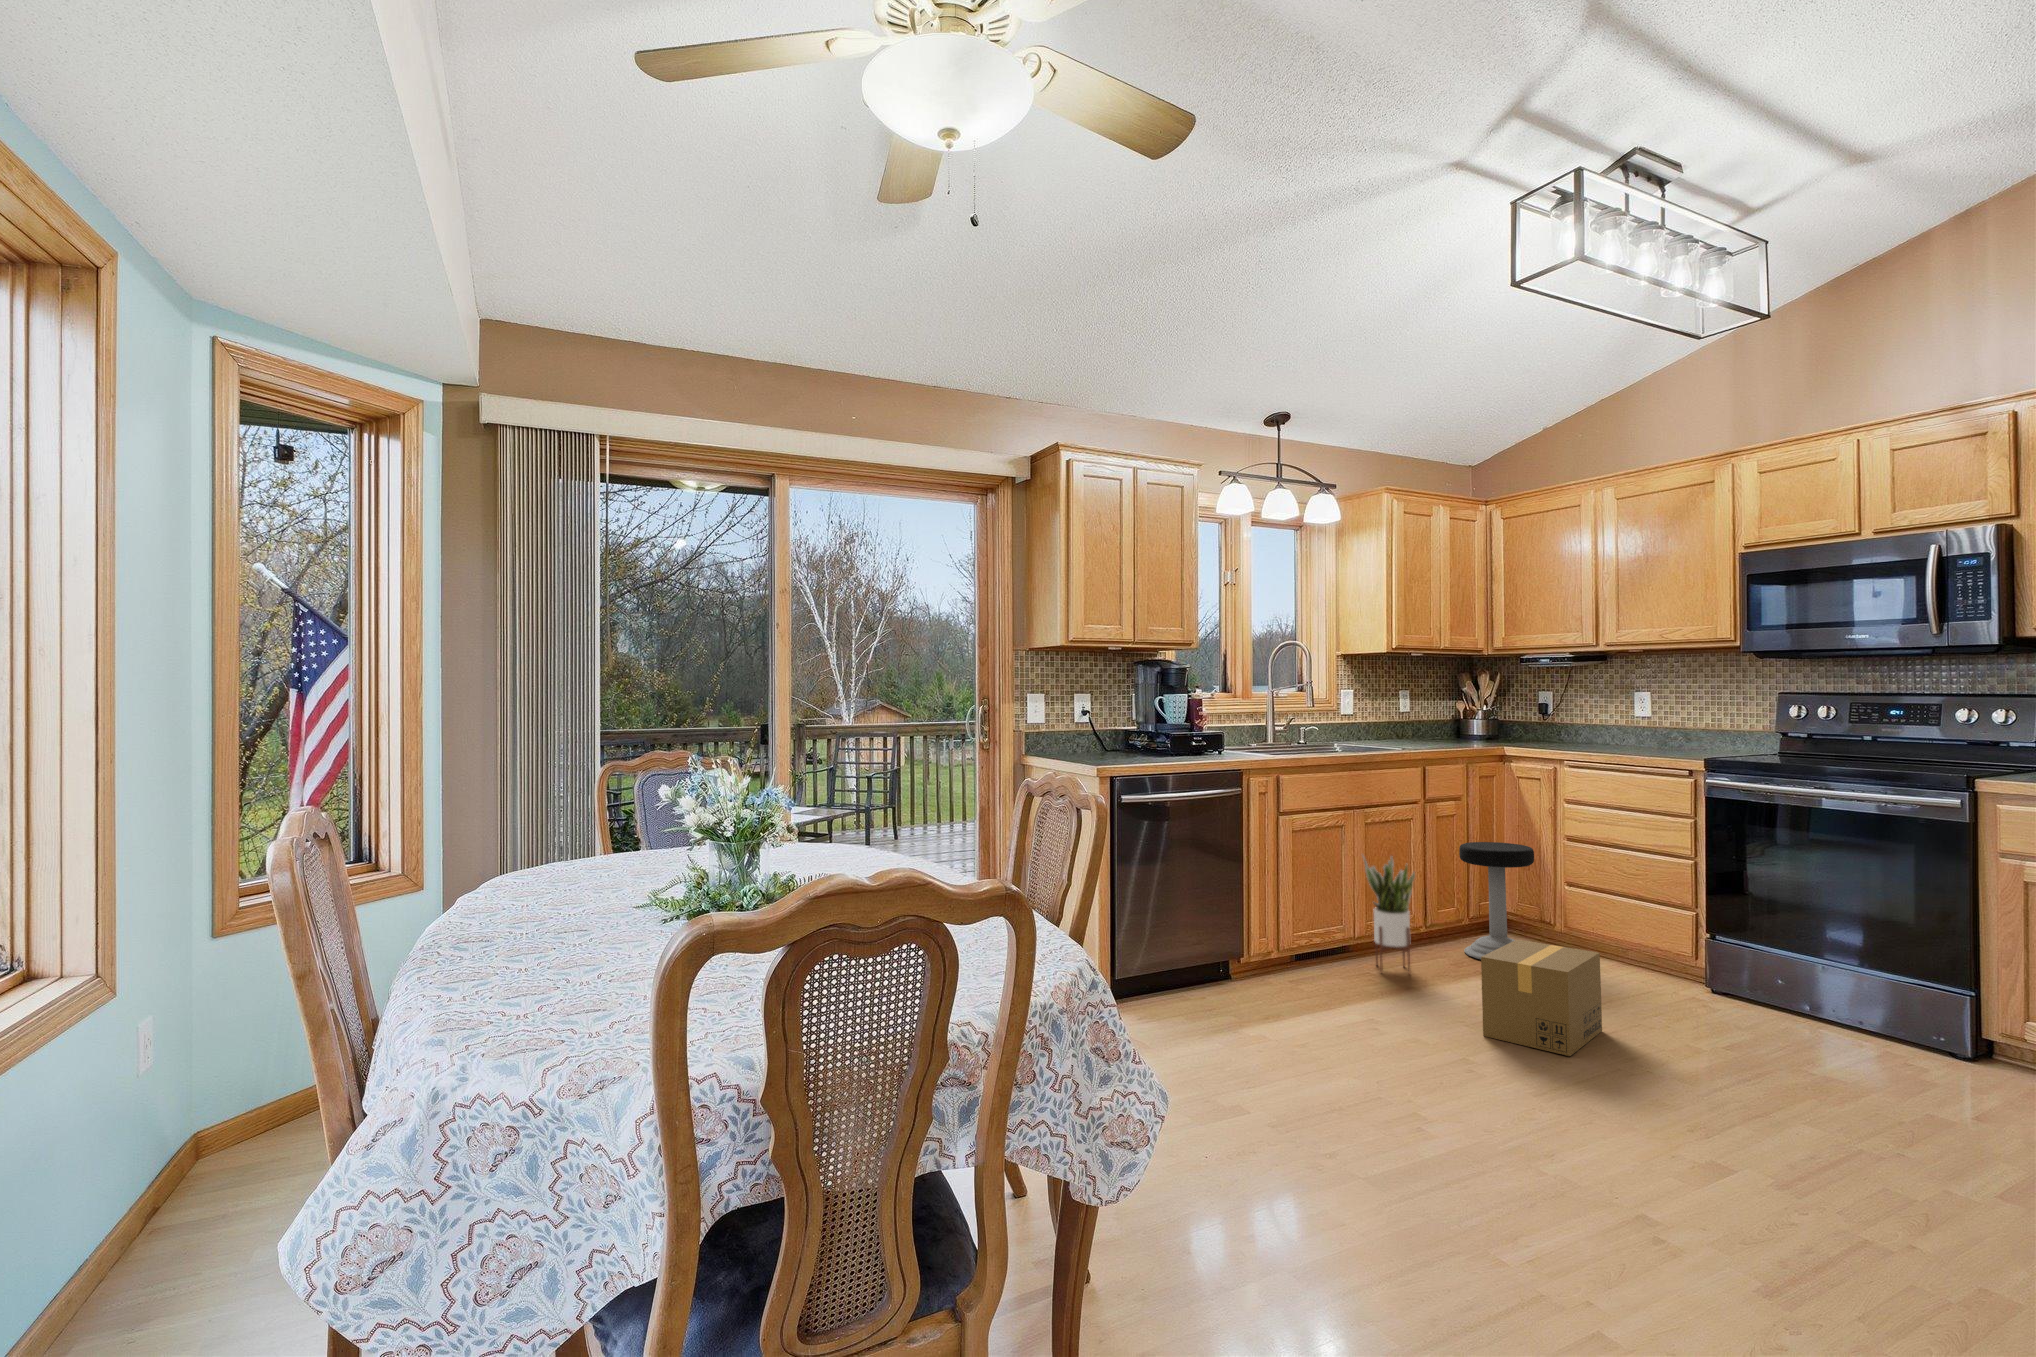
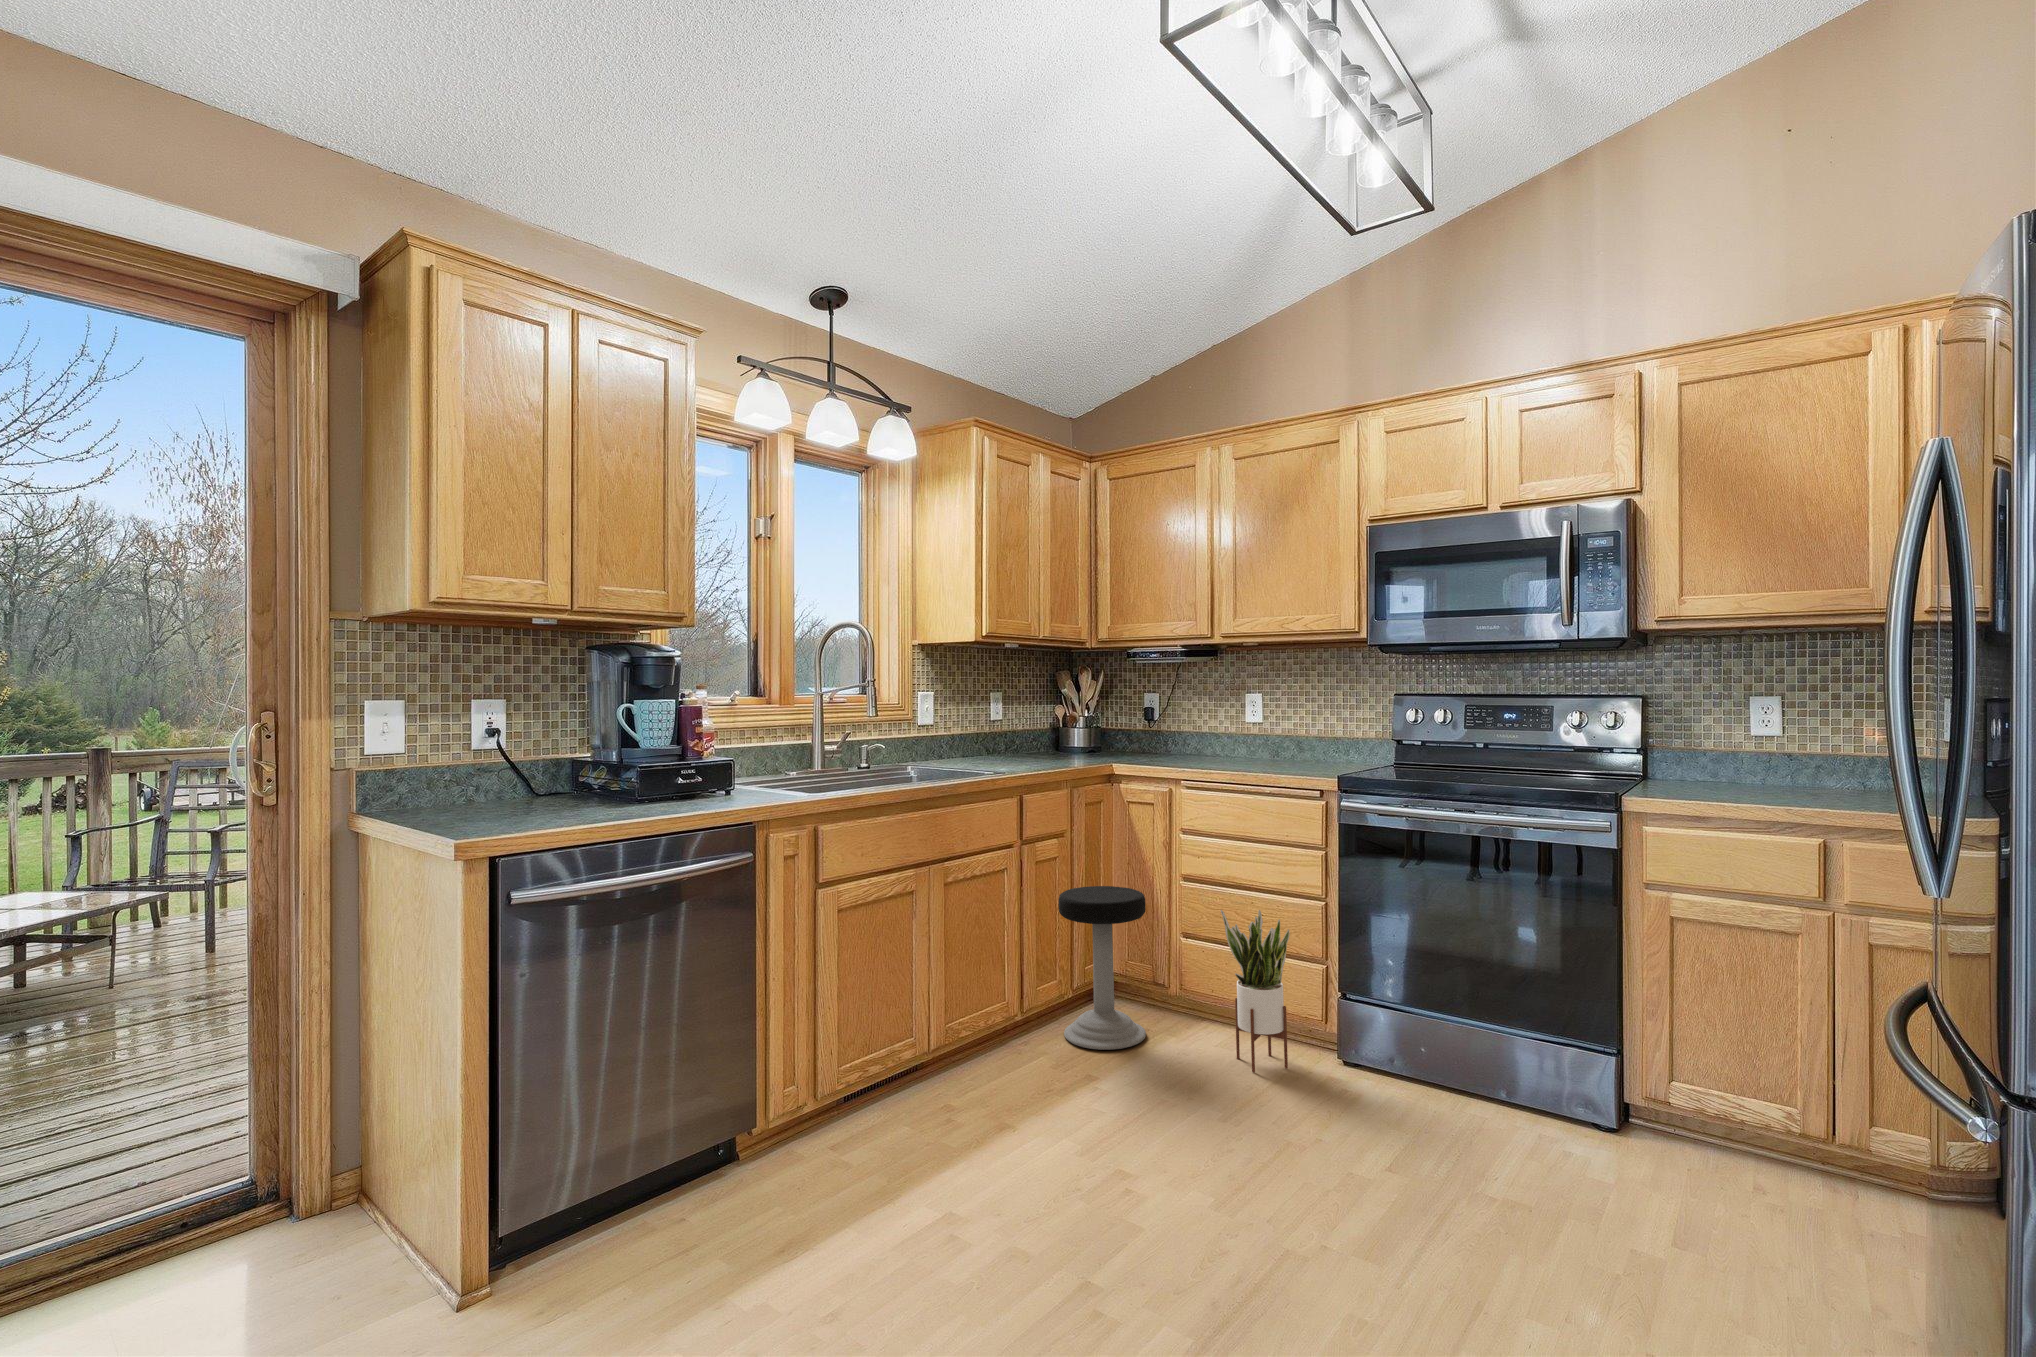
potted plant: present [1363,856,1415,973] -> present [1221,910,1290,1072]
cardboard box: present [1481,940,1602,1056] -> none [1095,1047,1246,1247]

